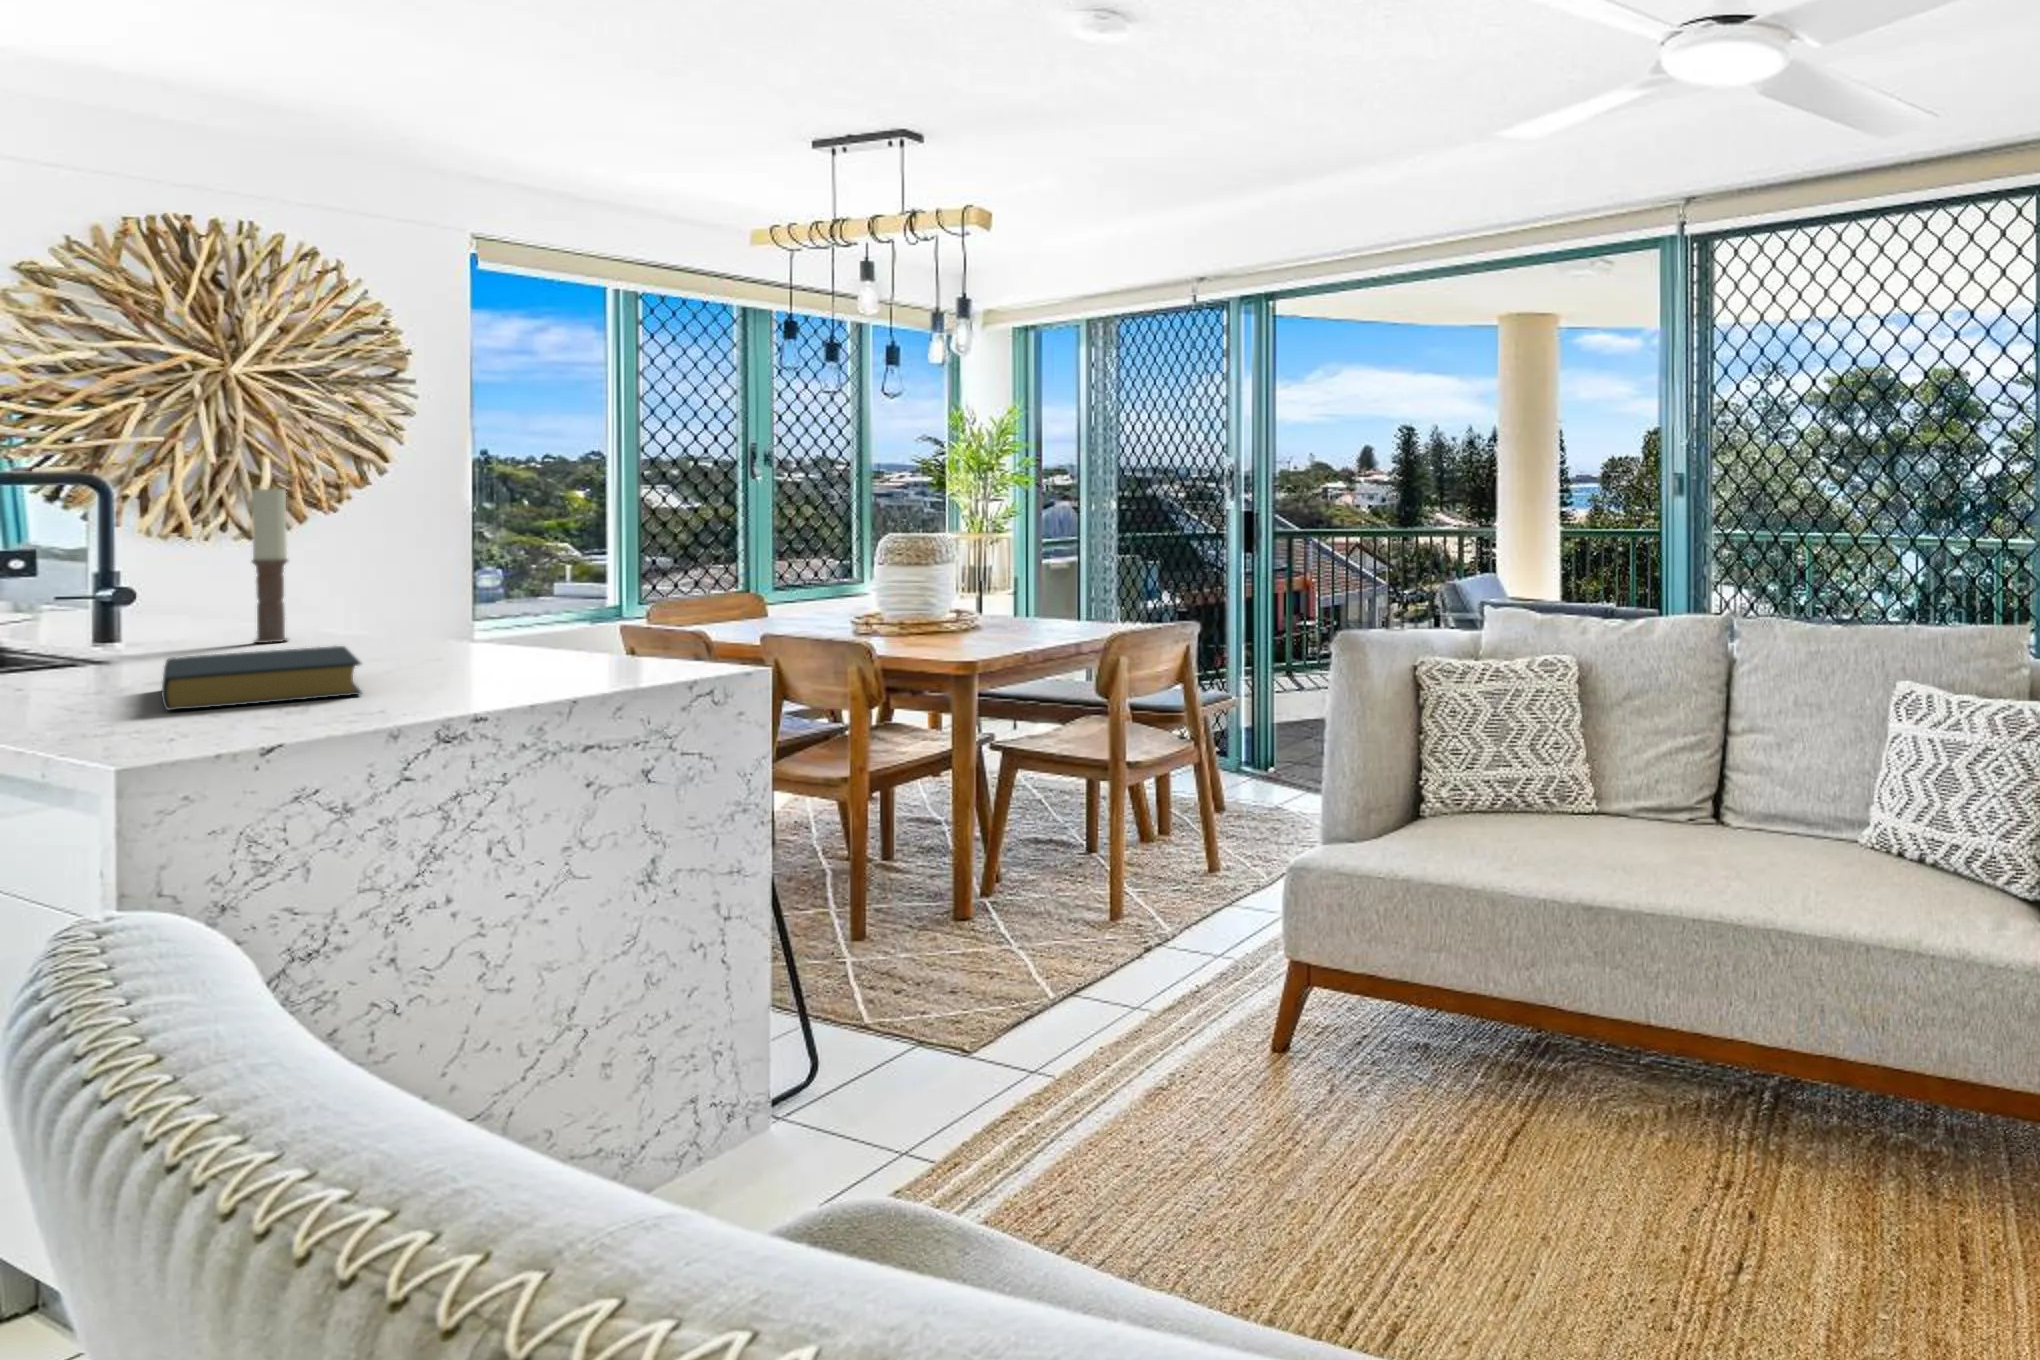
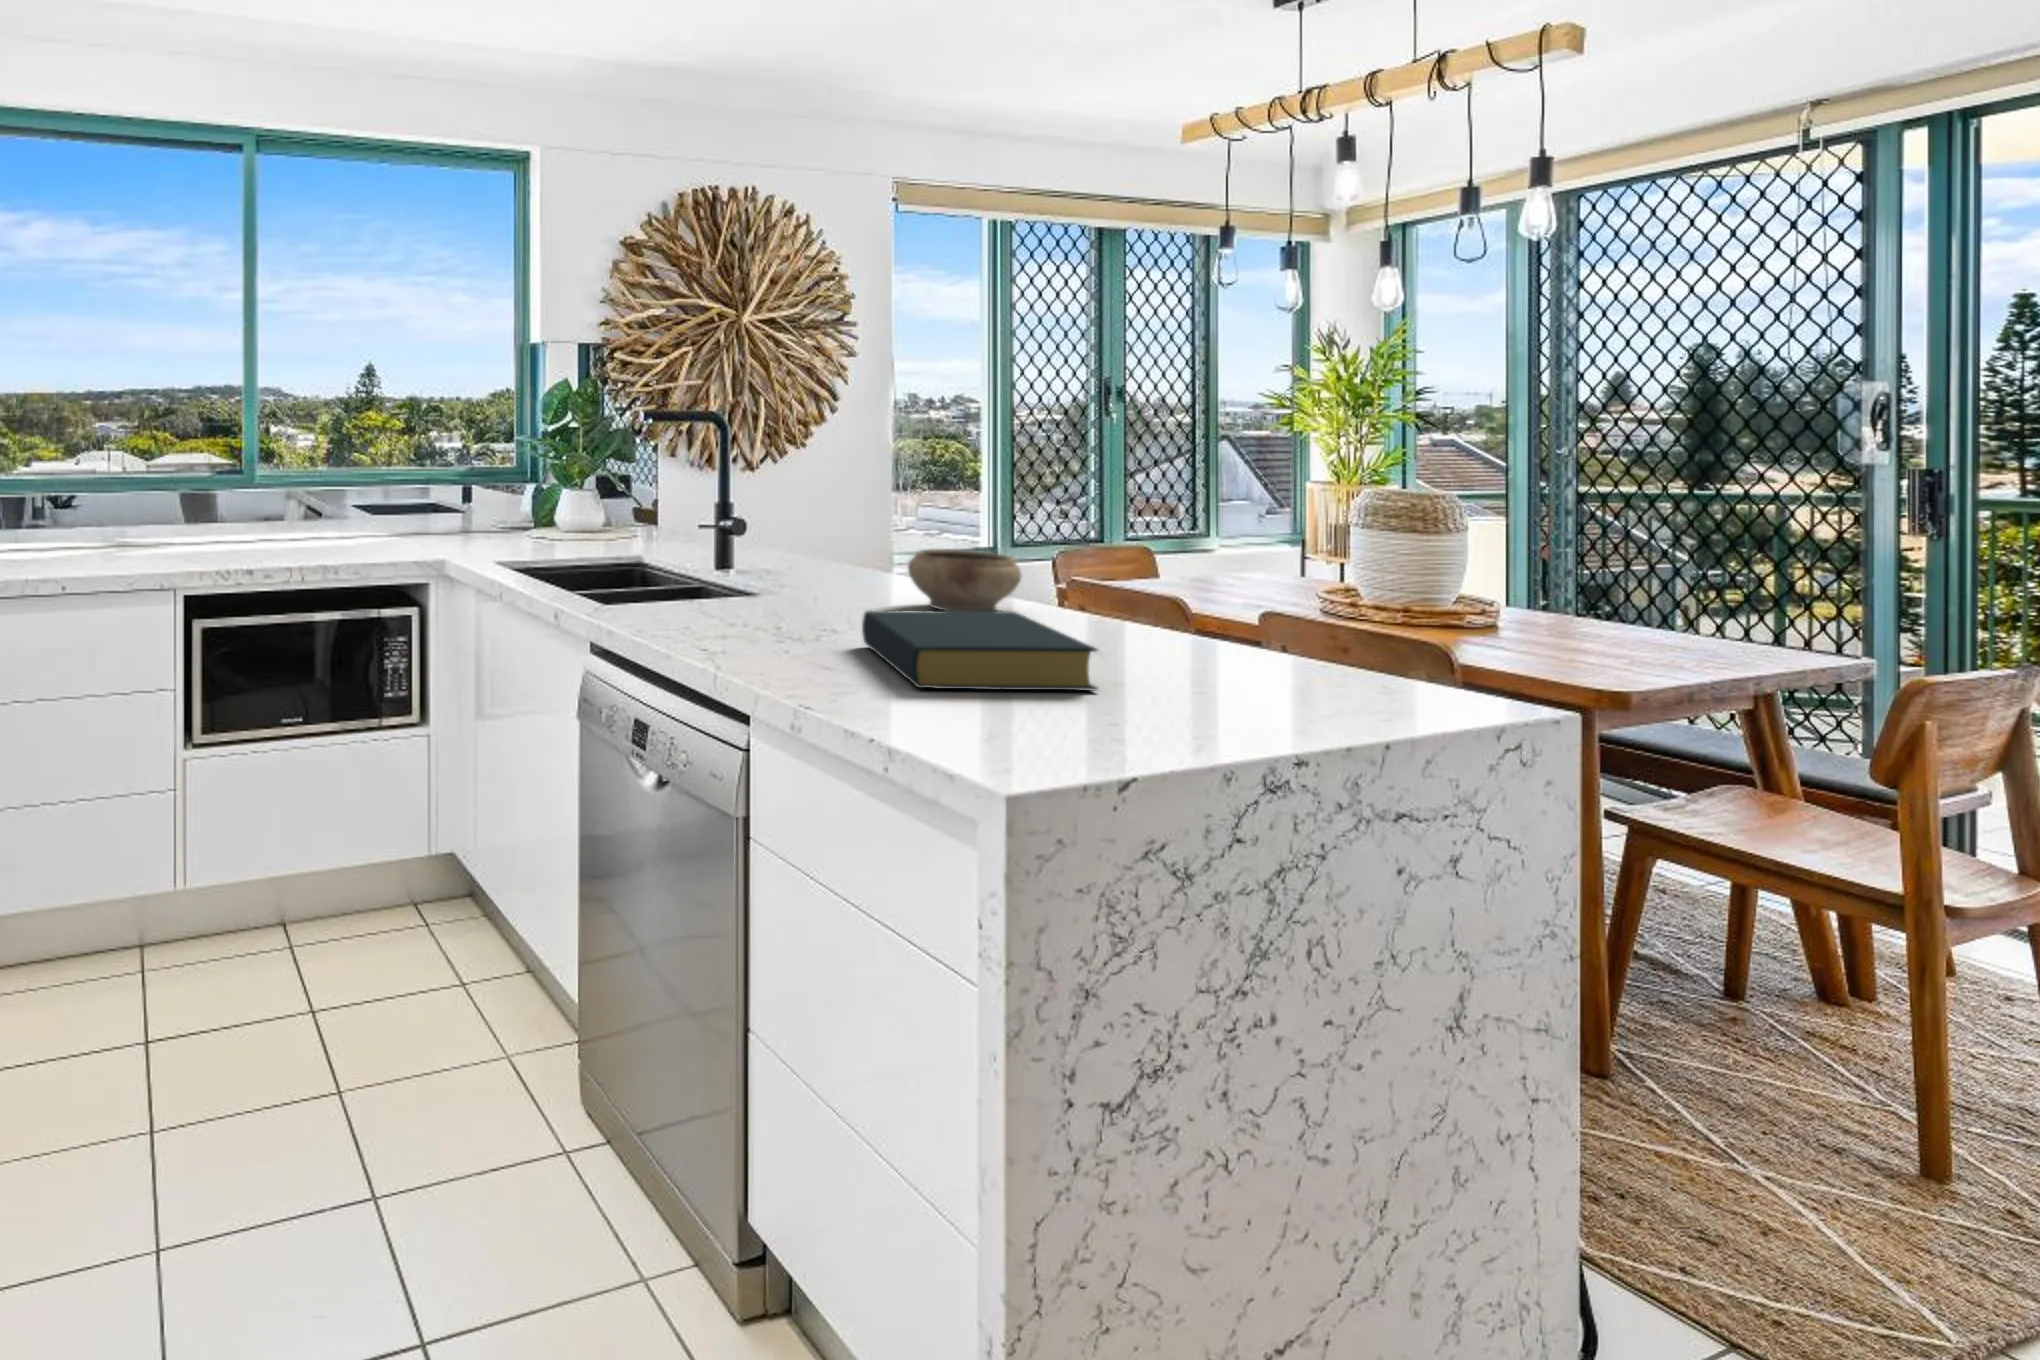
candle: present [252,487,288,643] -> none [851,417,880,585]
ceramic bowl: none [284,602,412,656] -> present [908,549,1021,611]

